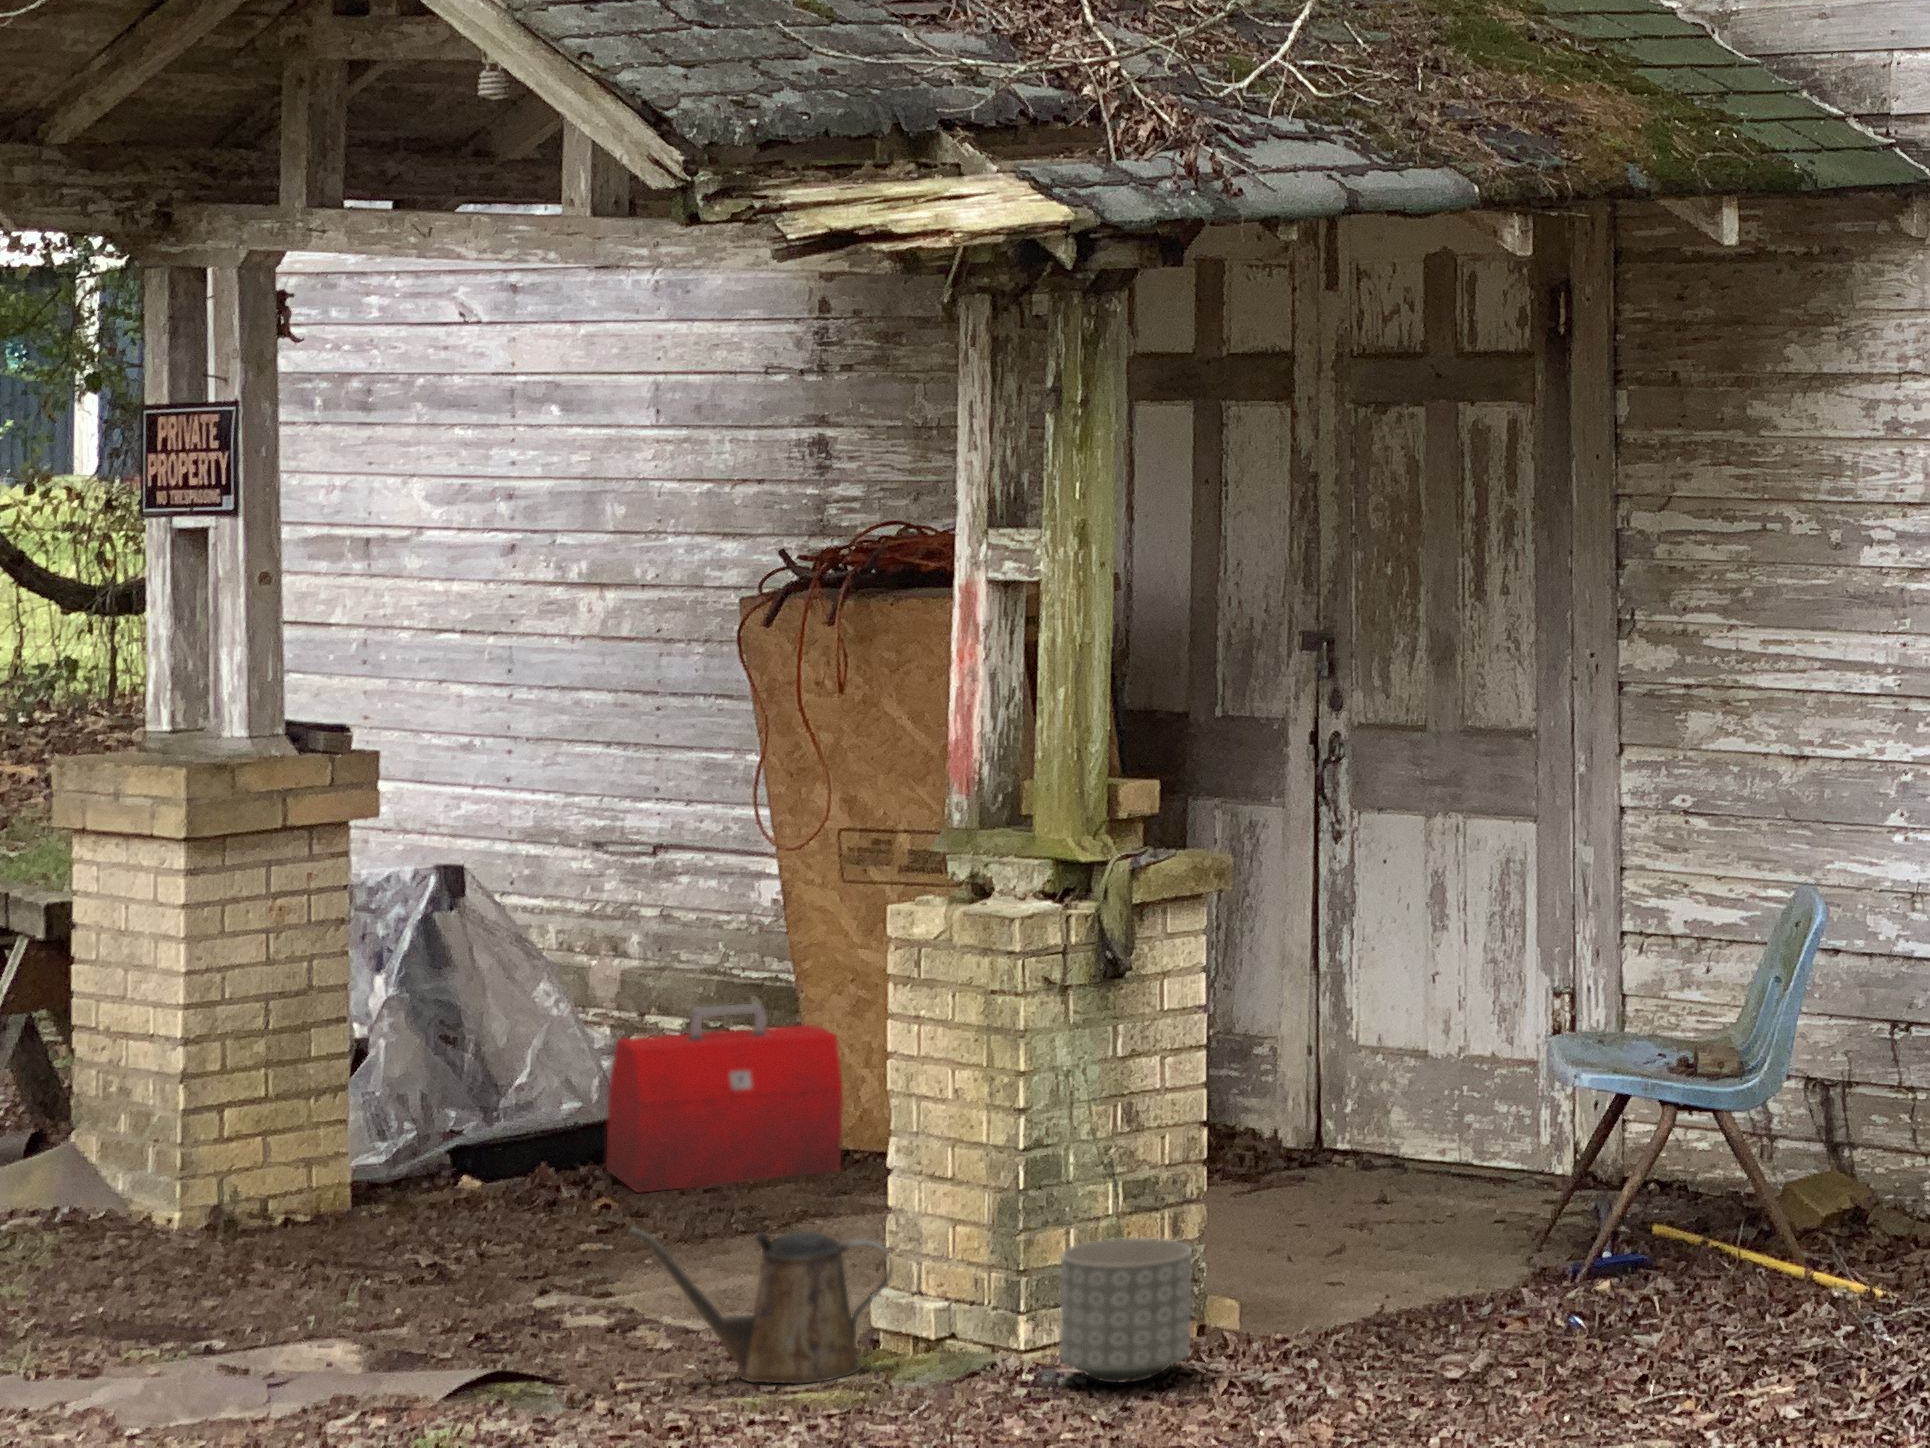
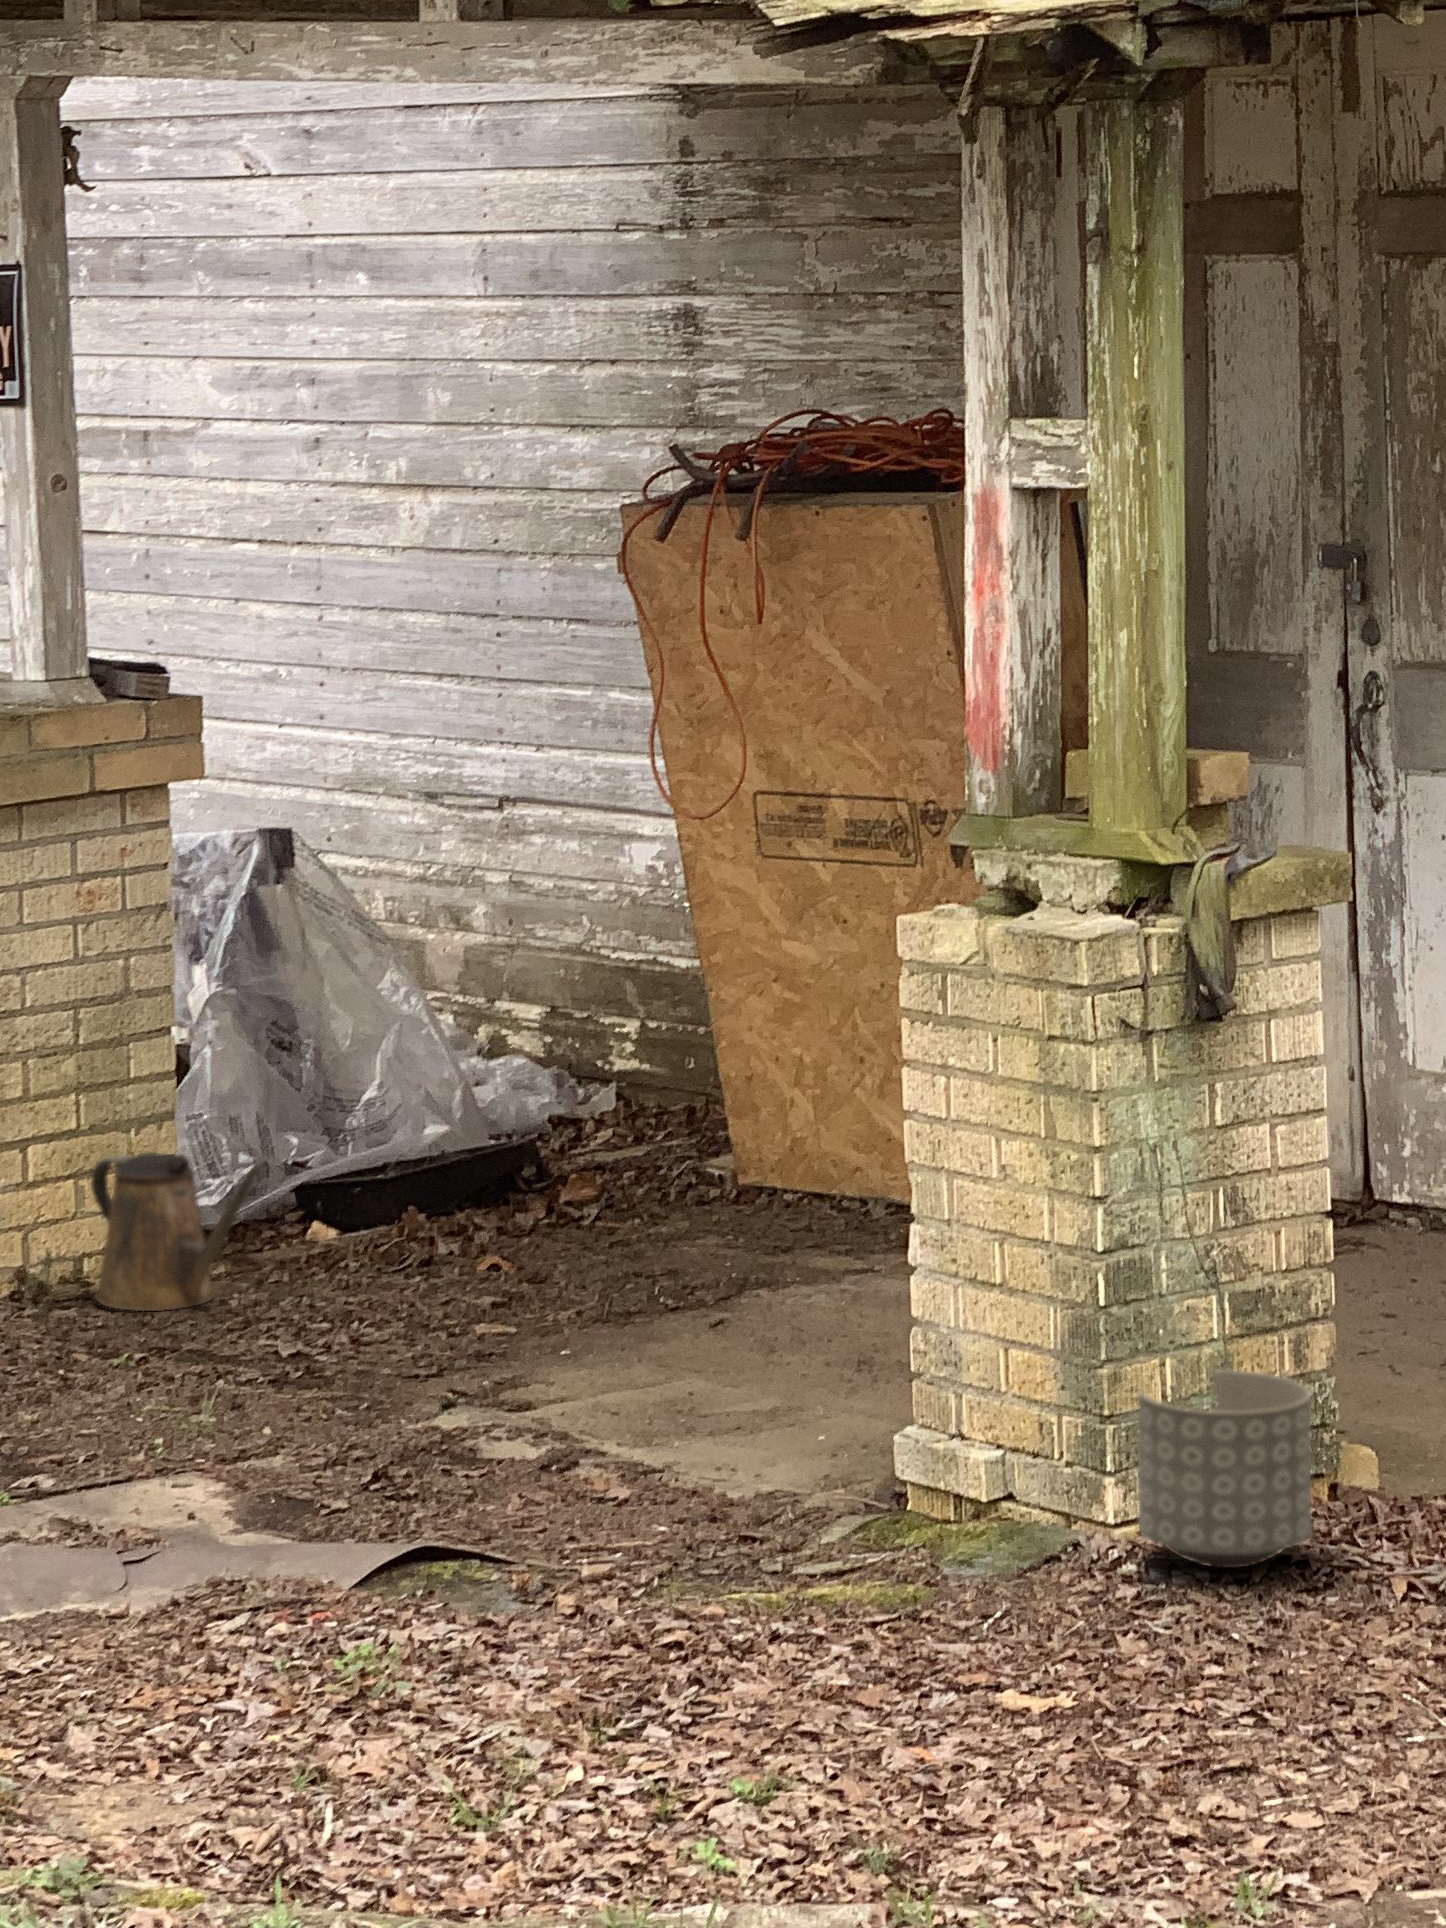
toolbox: present [606,1003,843,1192] -> none [475,1013,760,1247]
watering can: present [628,1228,892,1383] -> present [91,1152,268,1311]

